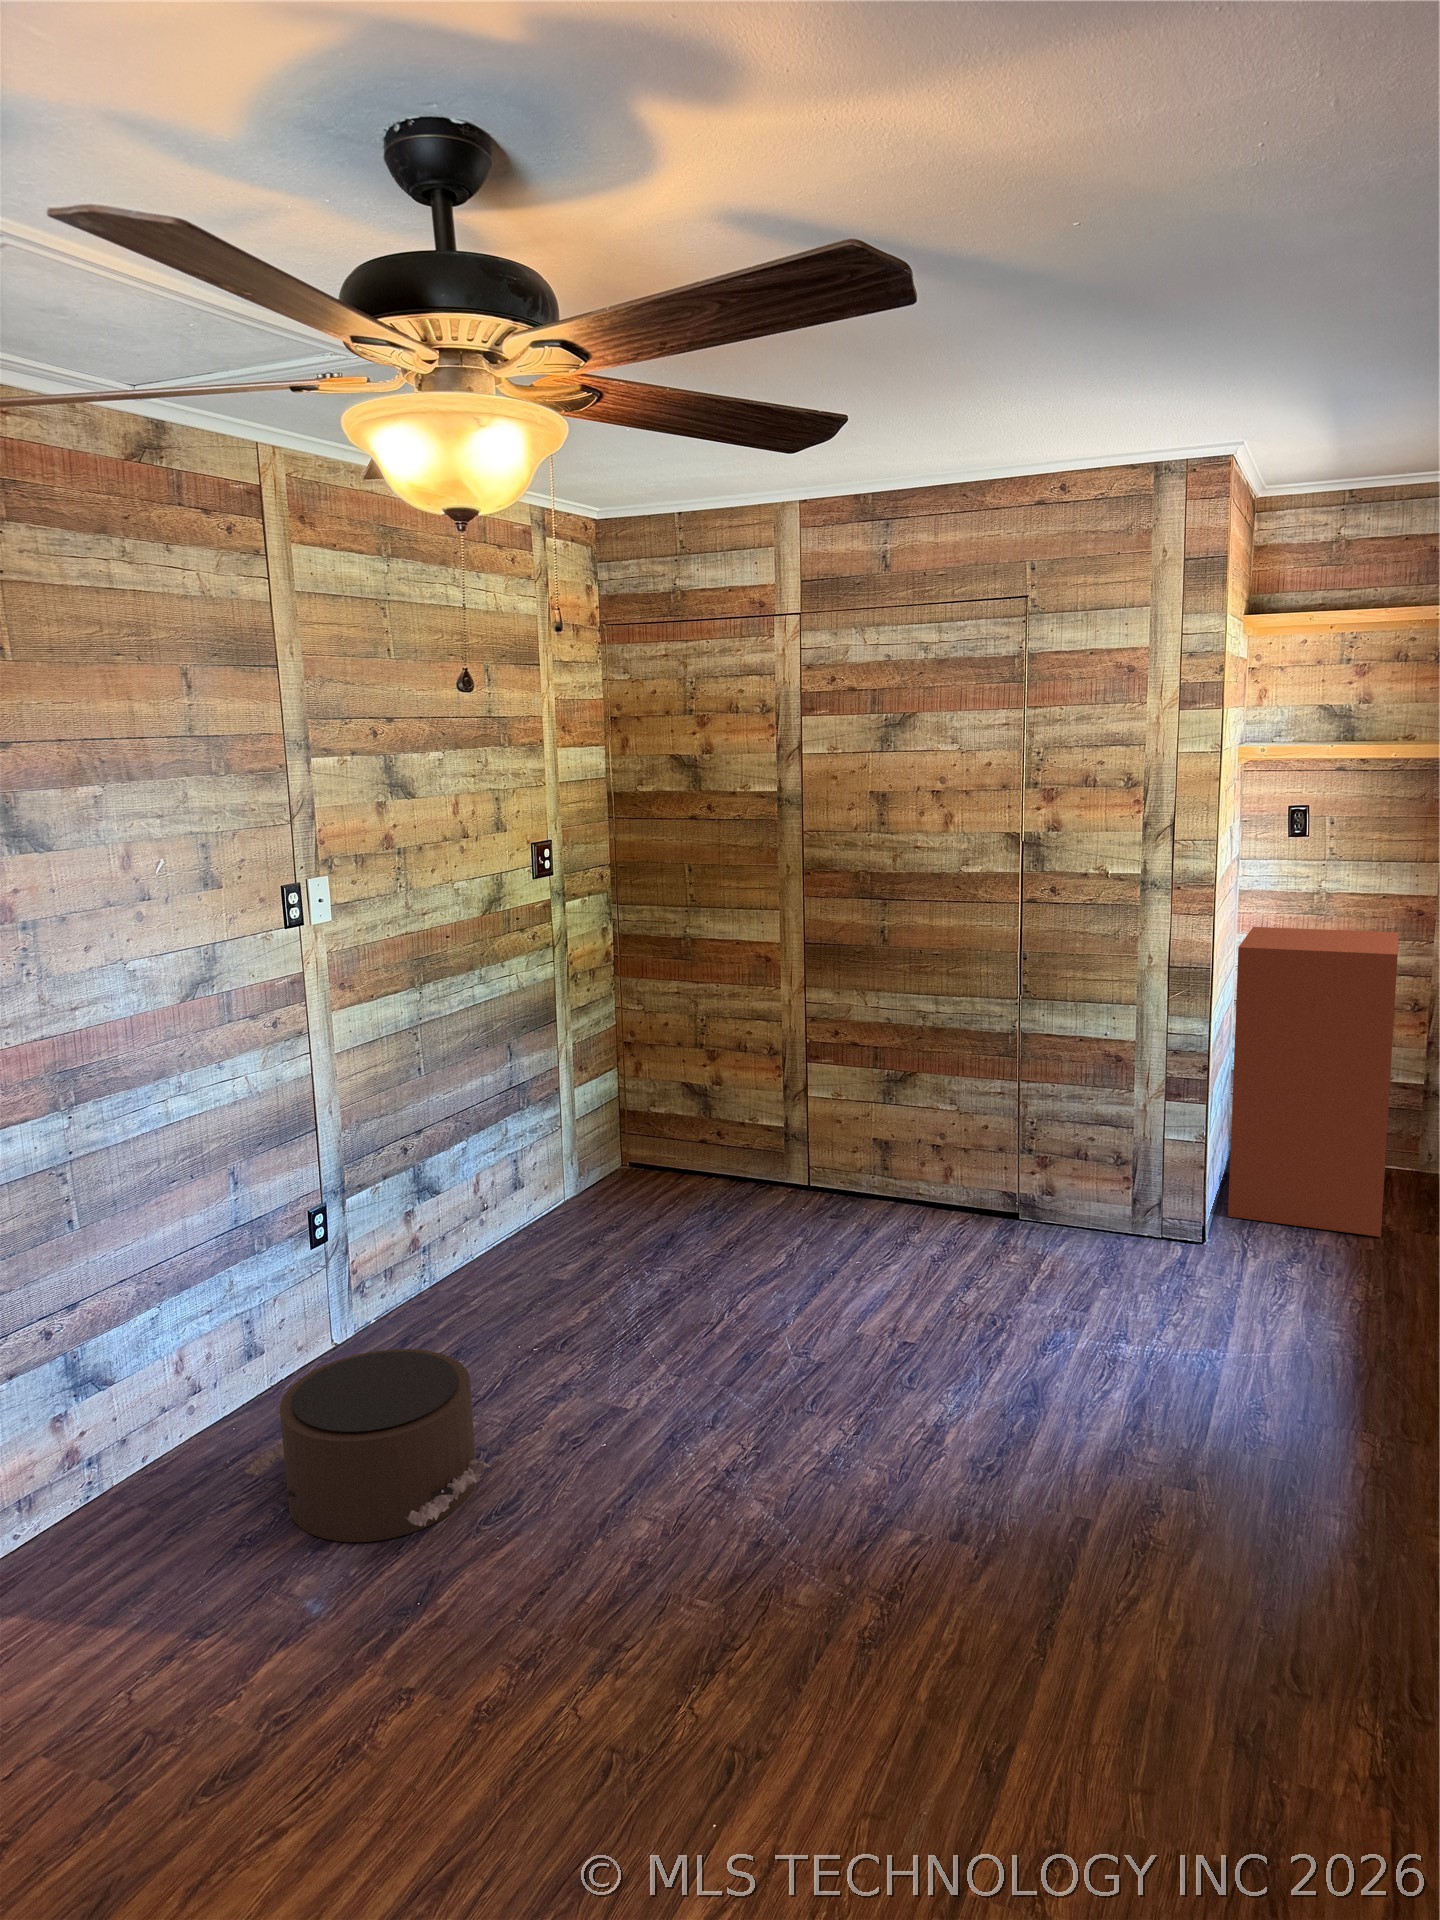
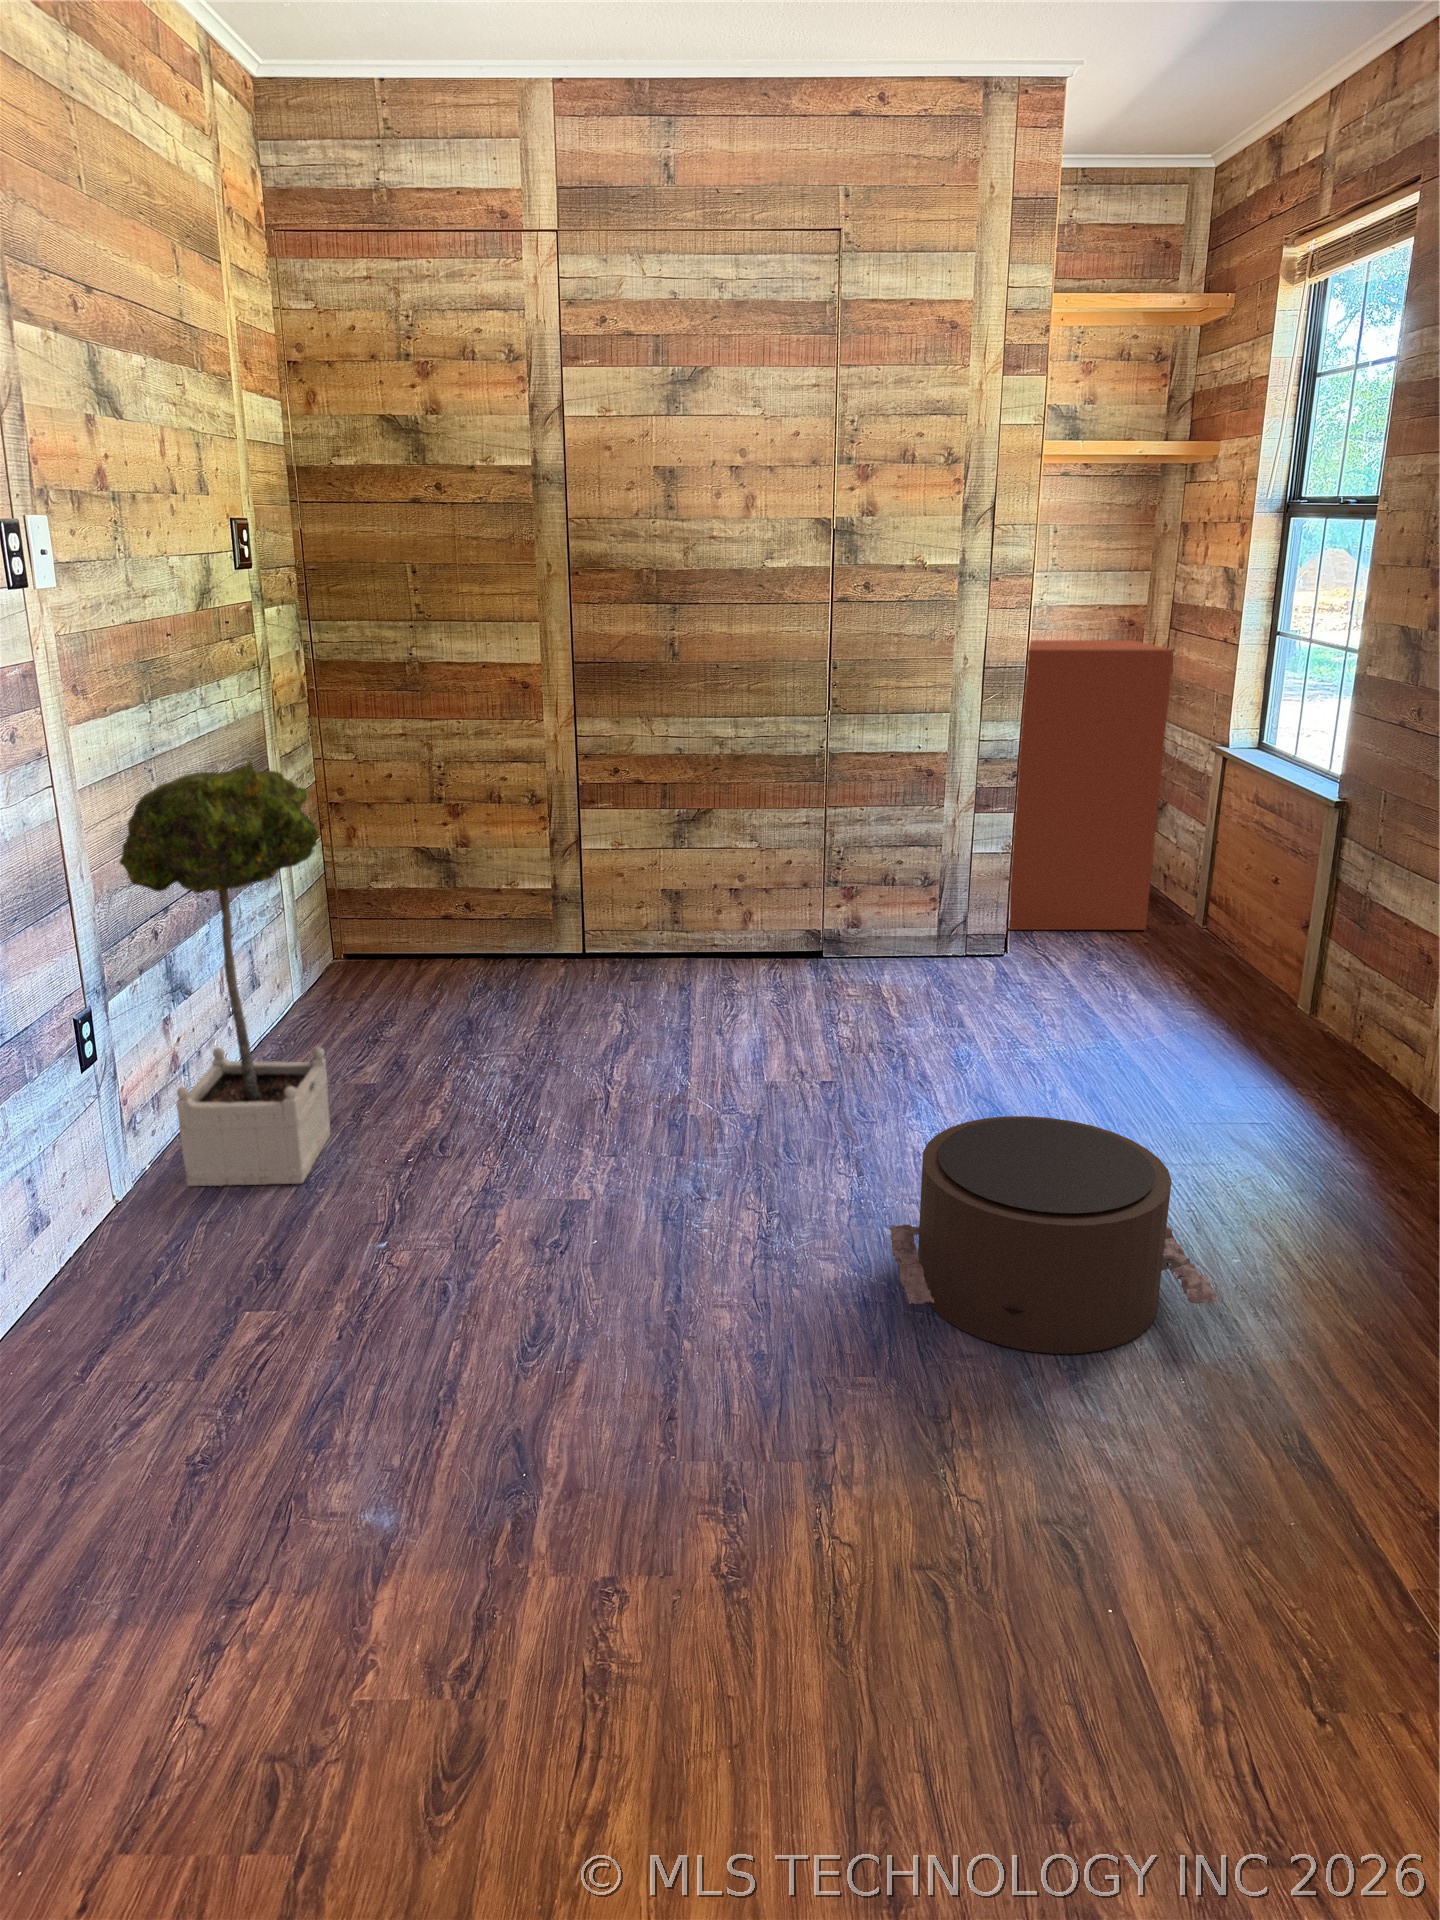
potted tree: none [347,1048,502,1352] -> present [120,761,330,1186]
pouf: present [245,1349,492,1542] -> present [890,1116,1218,1354]

